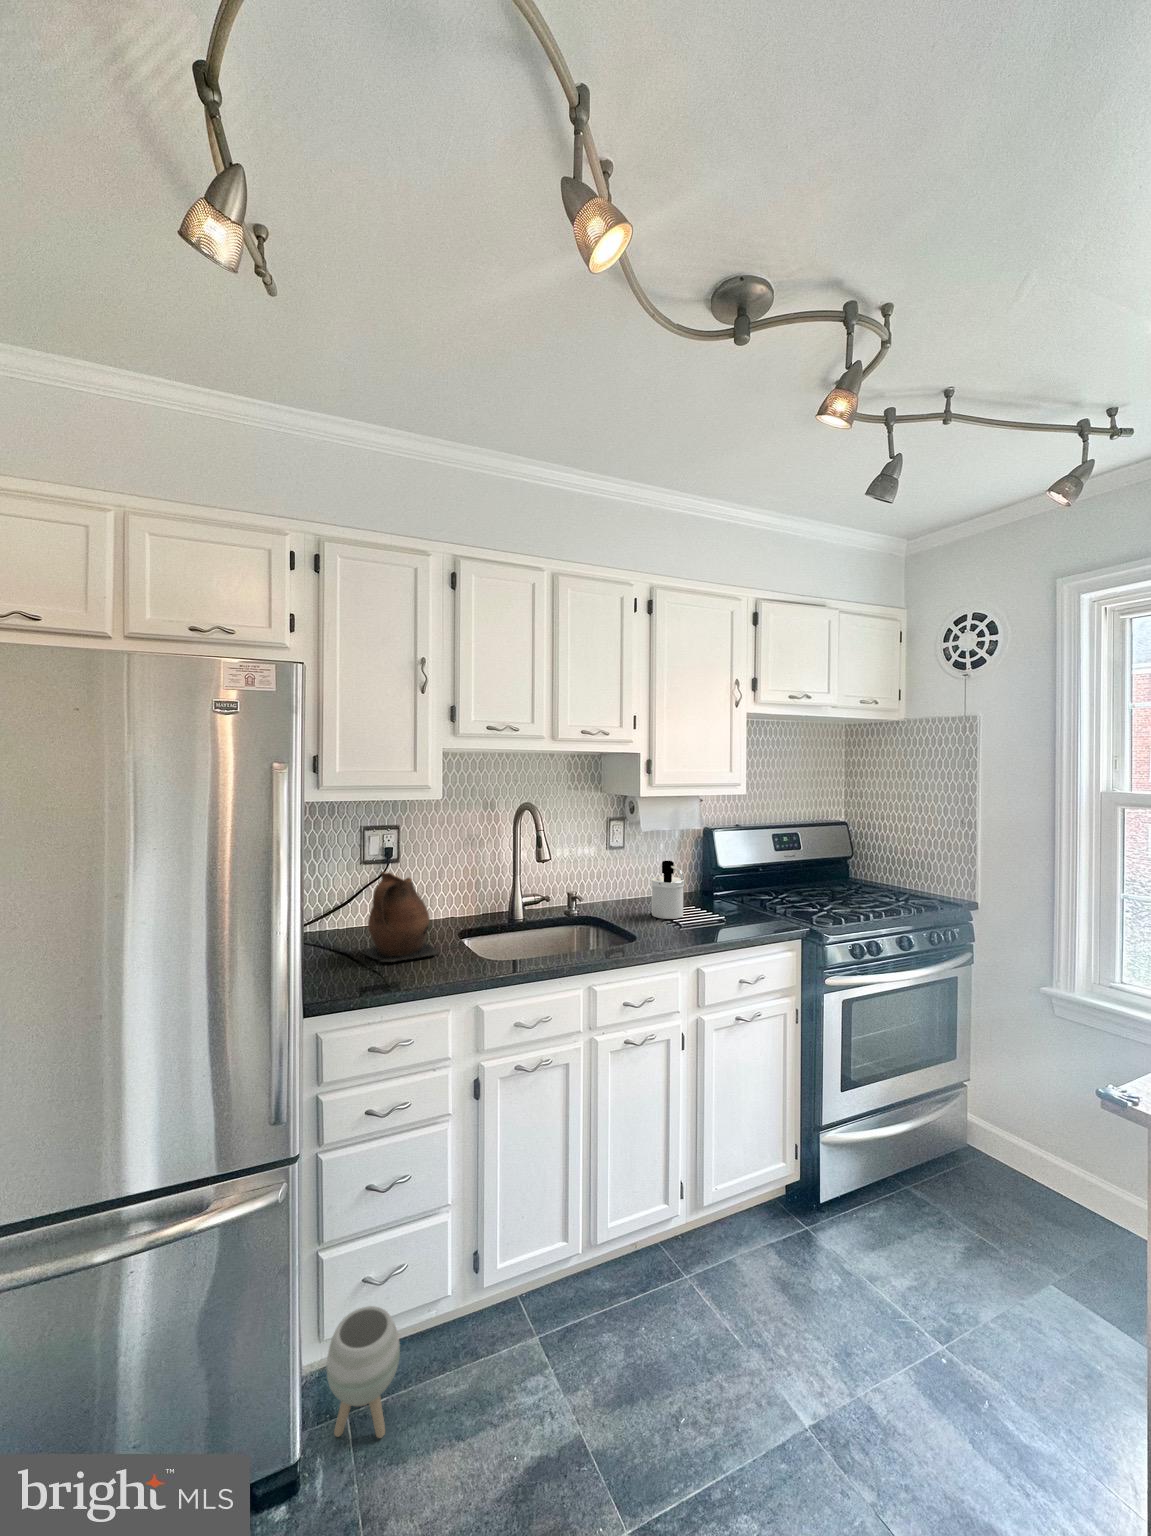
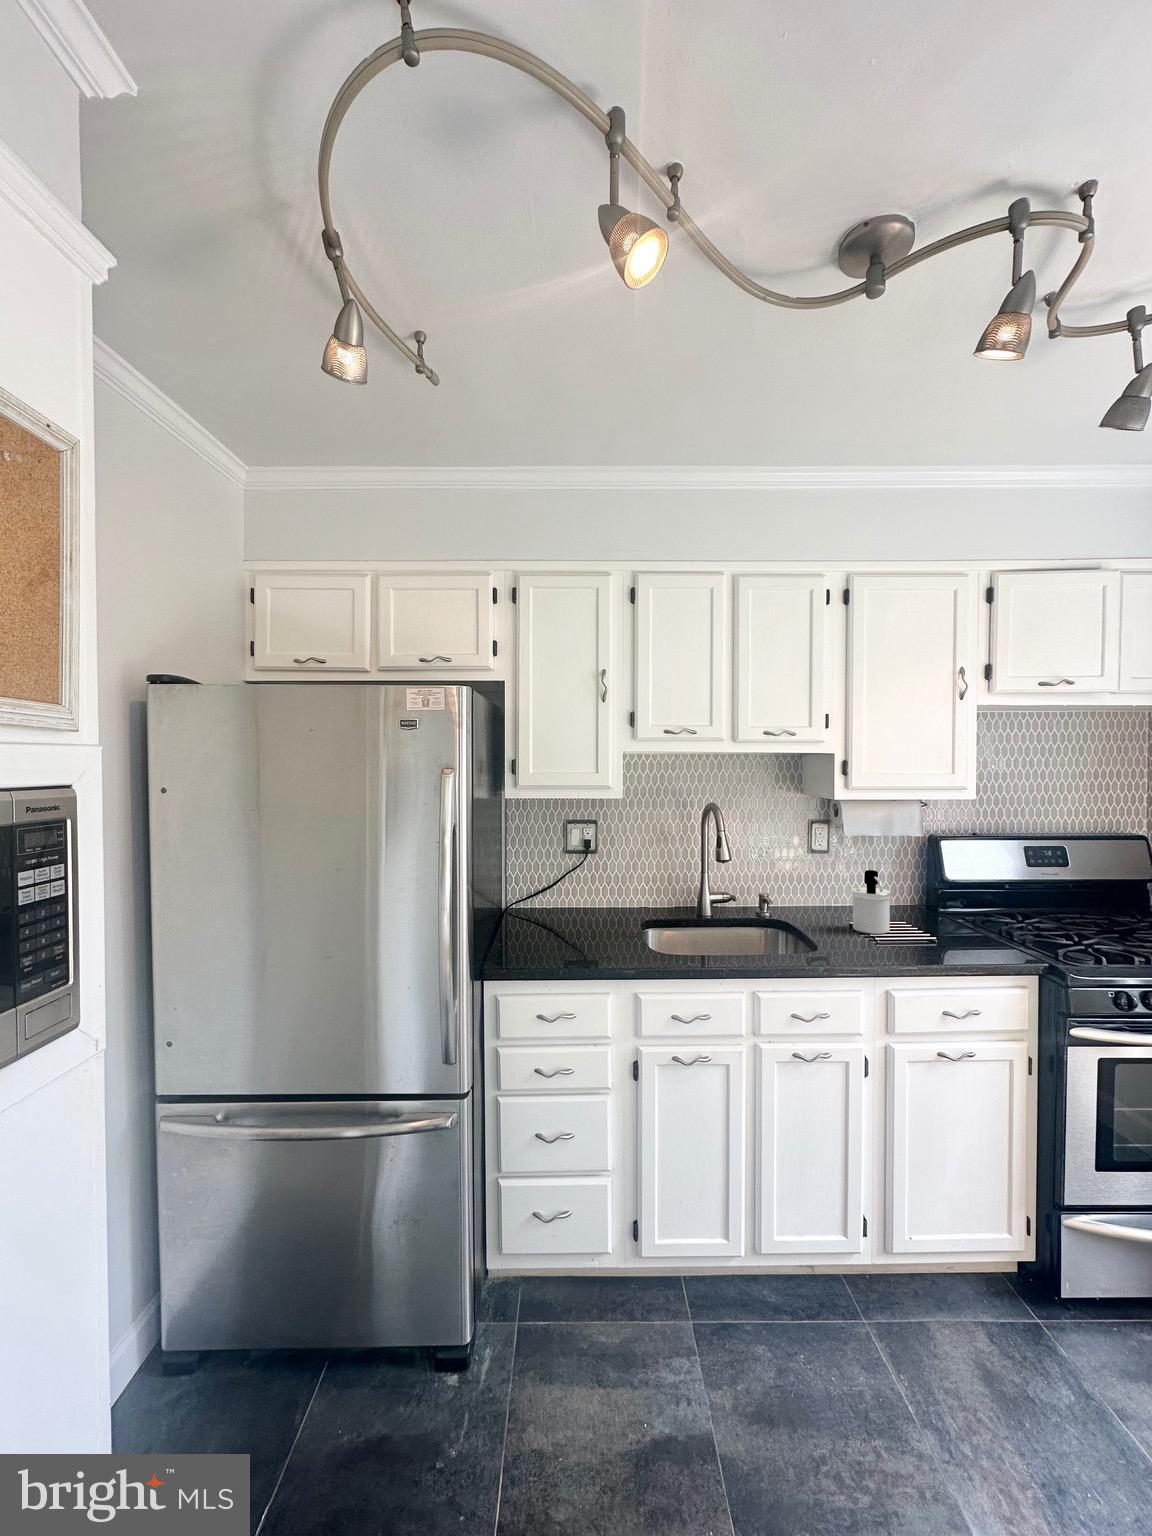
ceramic pitcher: present [361,872,439,962] -> none [548,863,615,944]
planter: present [327,1306,400,1438] -> none [495,1239,555,1353]

